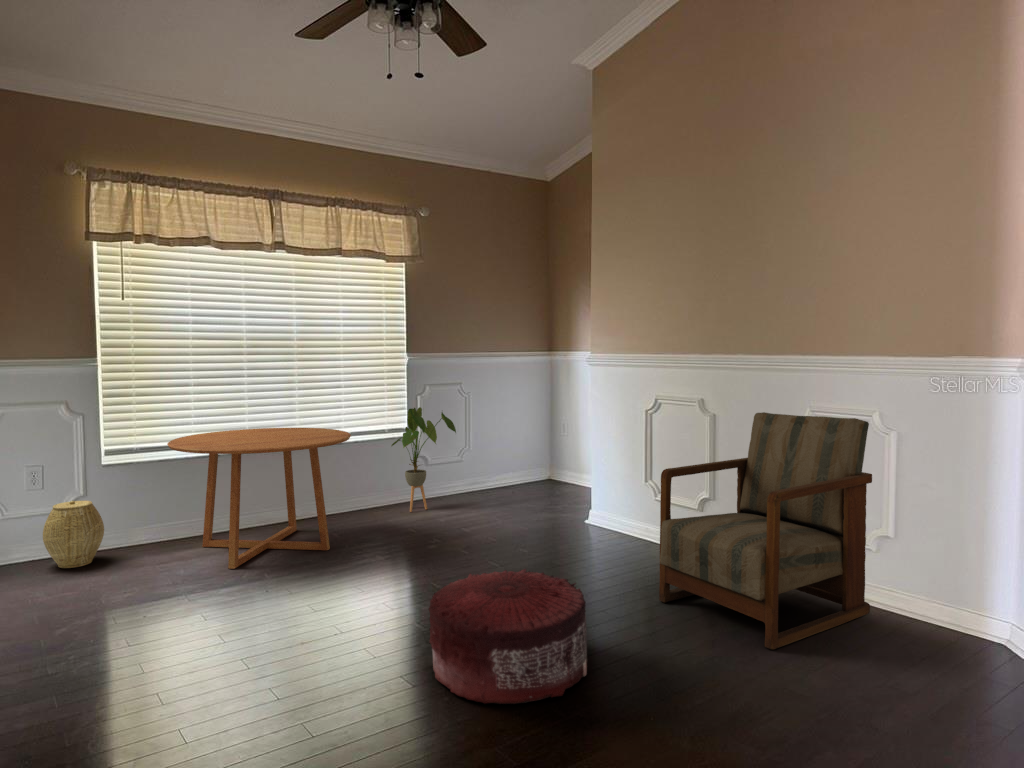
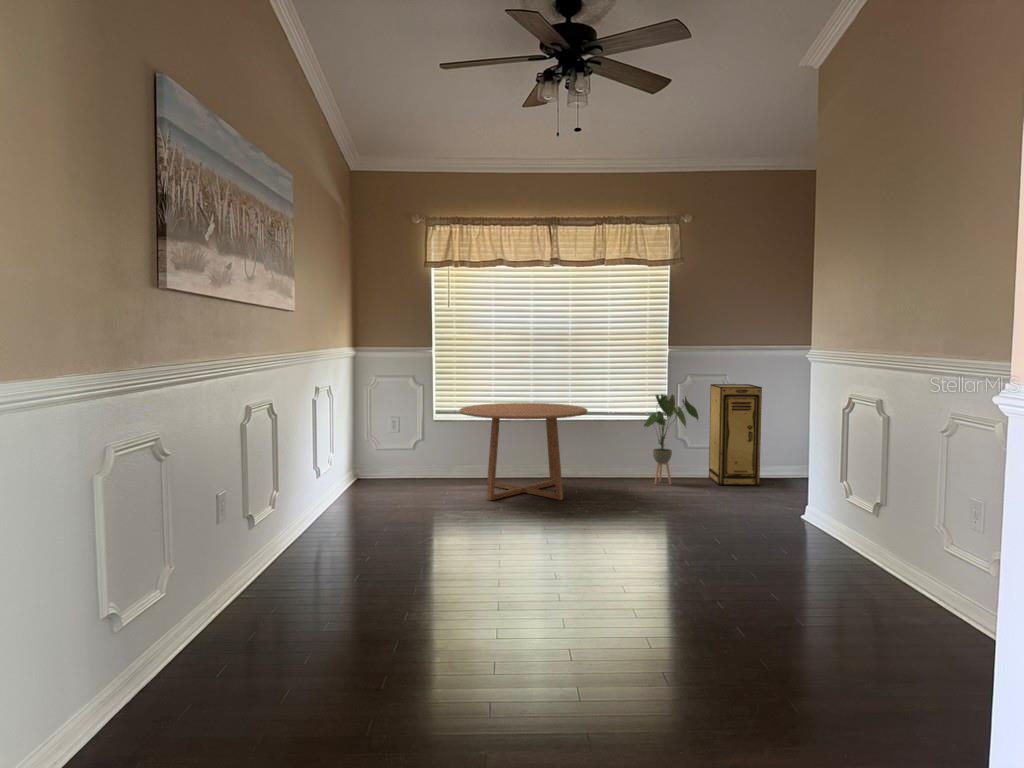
storage cabinet: none [451,393,510,503] -> present [709,384,762,485]
armchair: present [659,412,872,649] -> none [758,416,977,630]
woven basket: present [43,501,104,568] -> none [395,441,429,485]
pouf: present [429,569,588,704] -> none [523,516,646,605]

